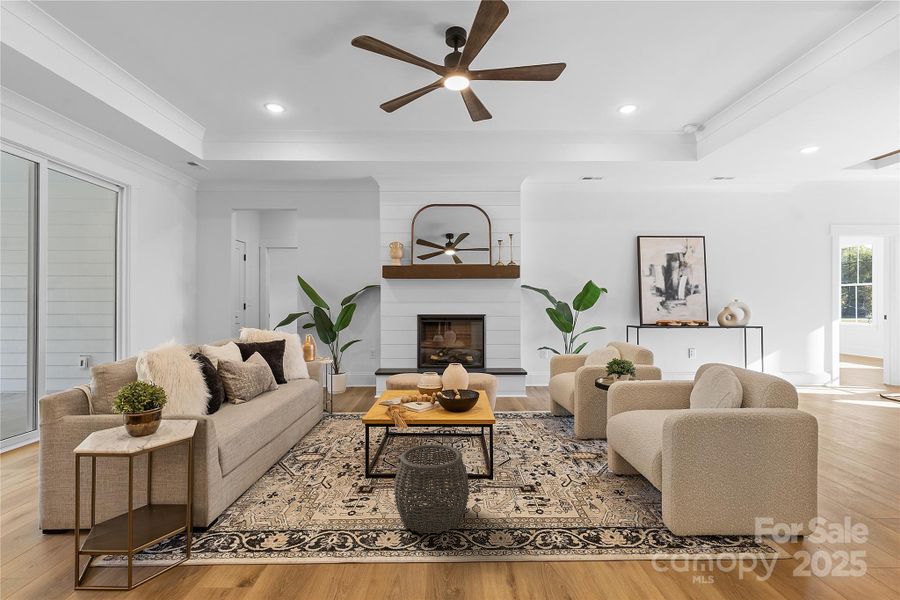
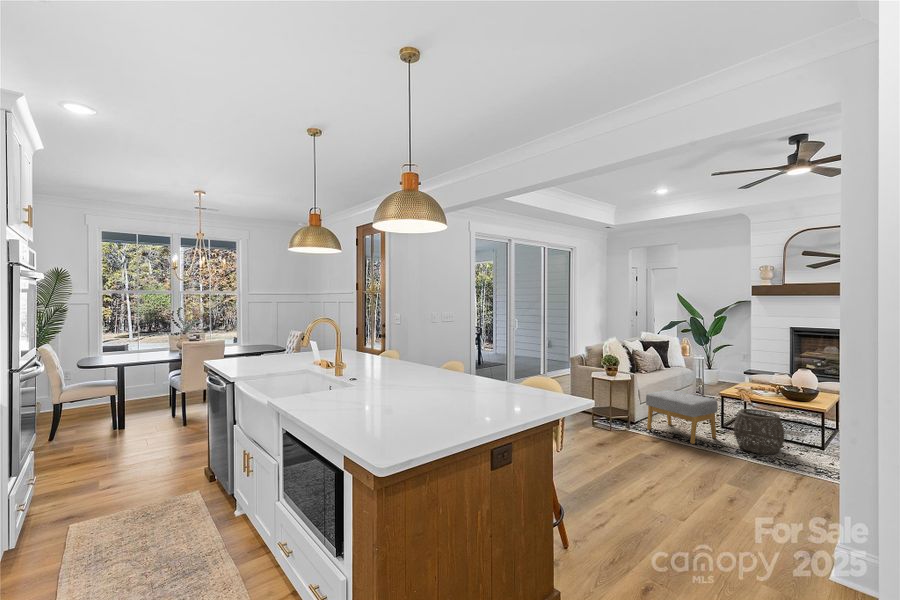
footstool: none [228,436,366,555] -> present [646,390,718,444]

